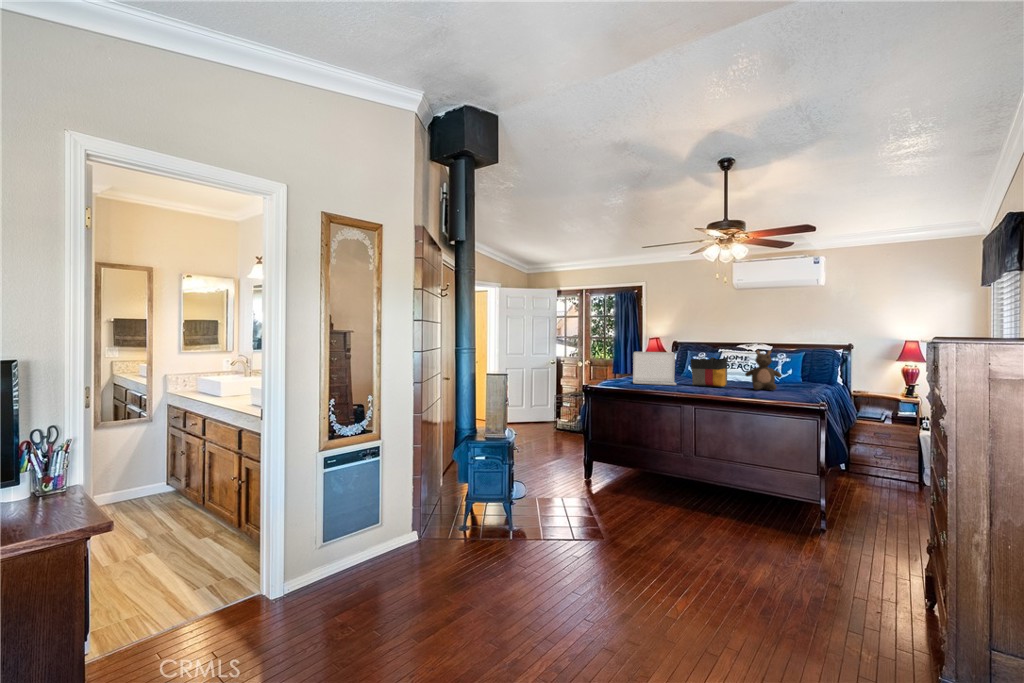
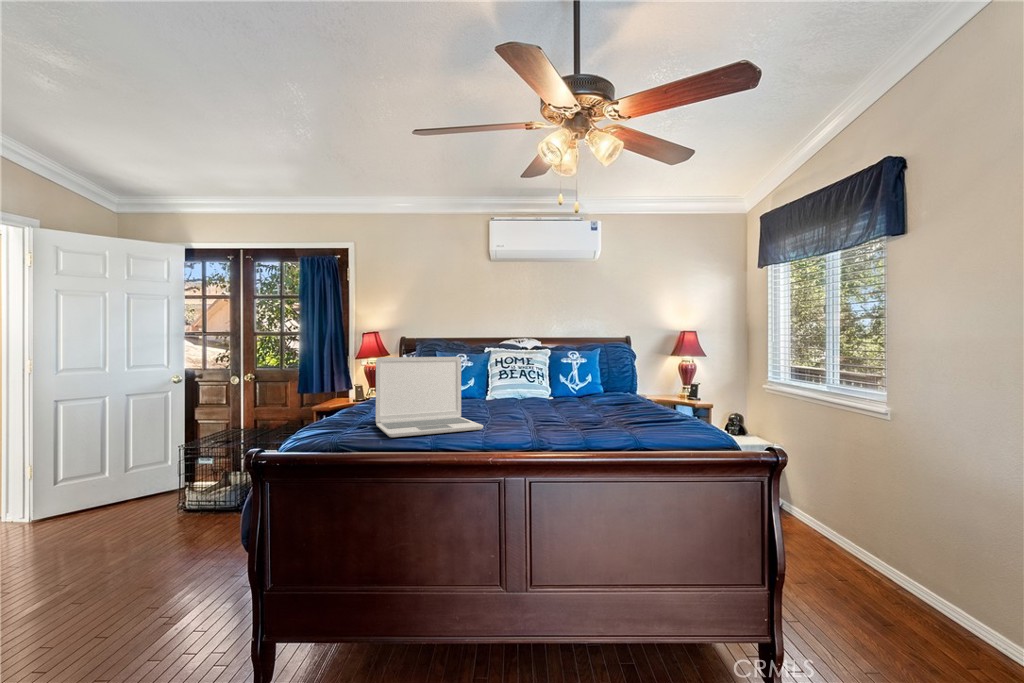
stuffed bear: present [745,350,782,390] -> none [603,347,668,425]
tote bag: present [691,357,728,387] -> none [501,364,578,424]

